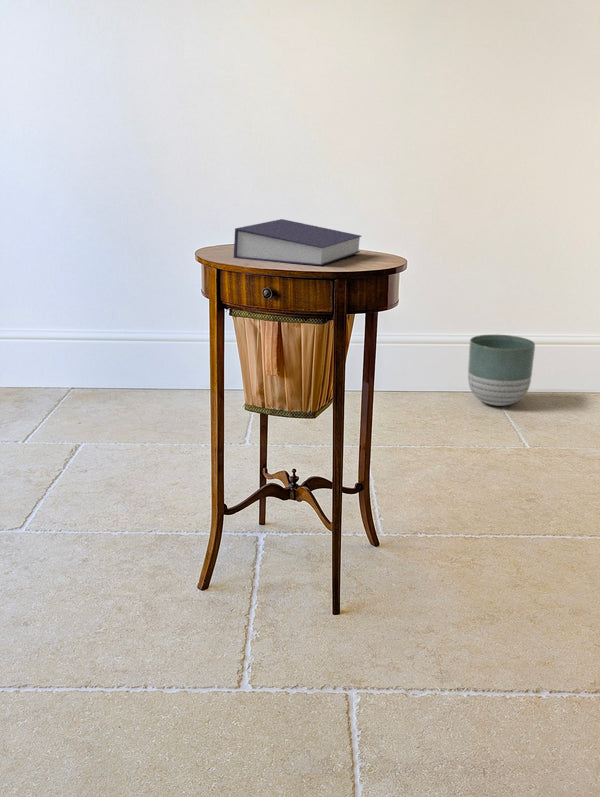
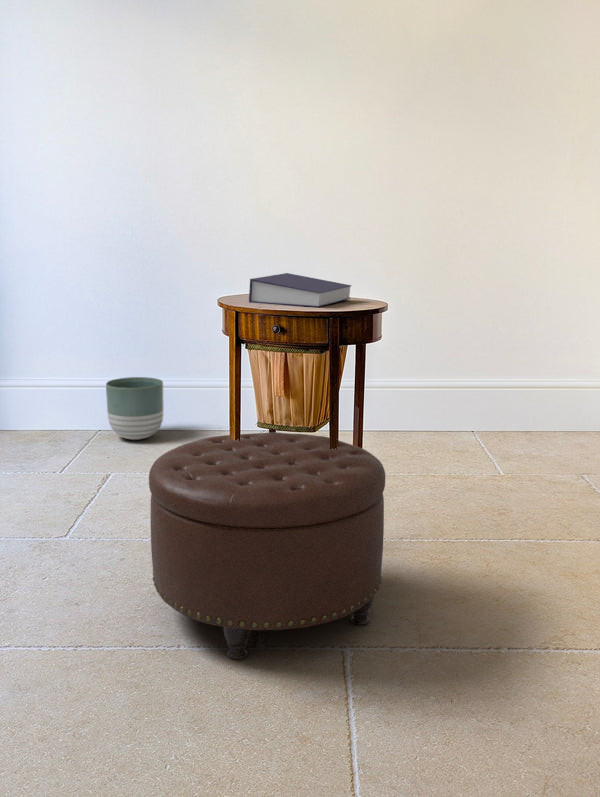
planter: present [468,335,535,406] -> present [106,377,164,440]
ottoman: none [109,416,402,707] -> present [149,432,385,659]

